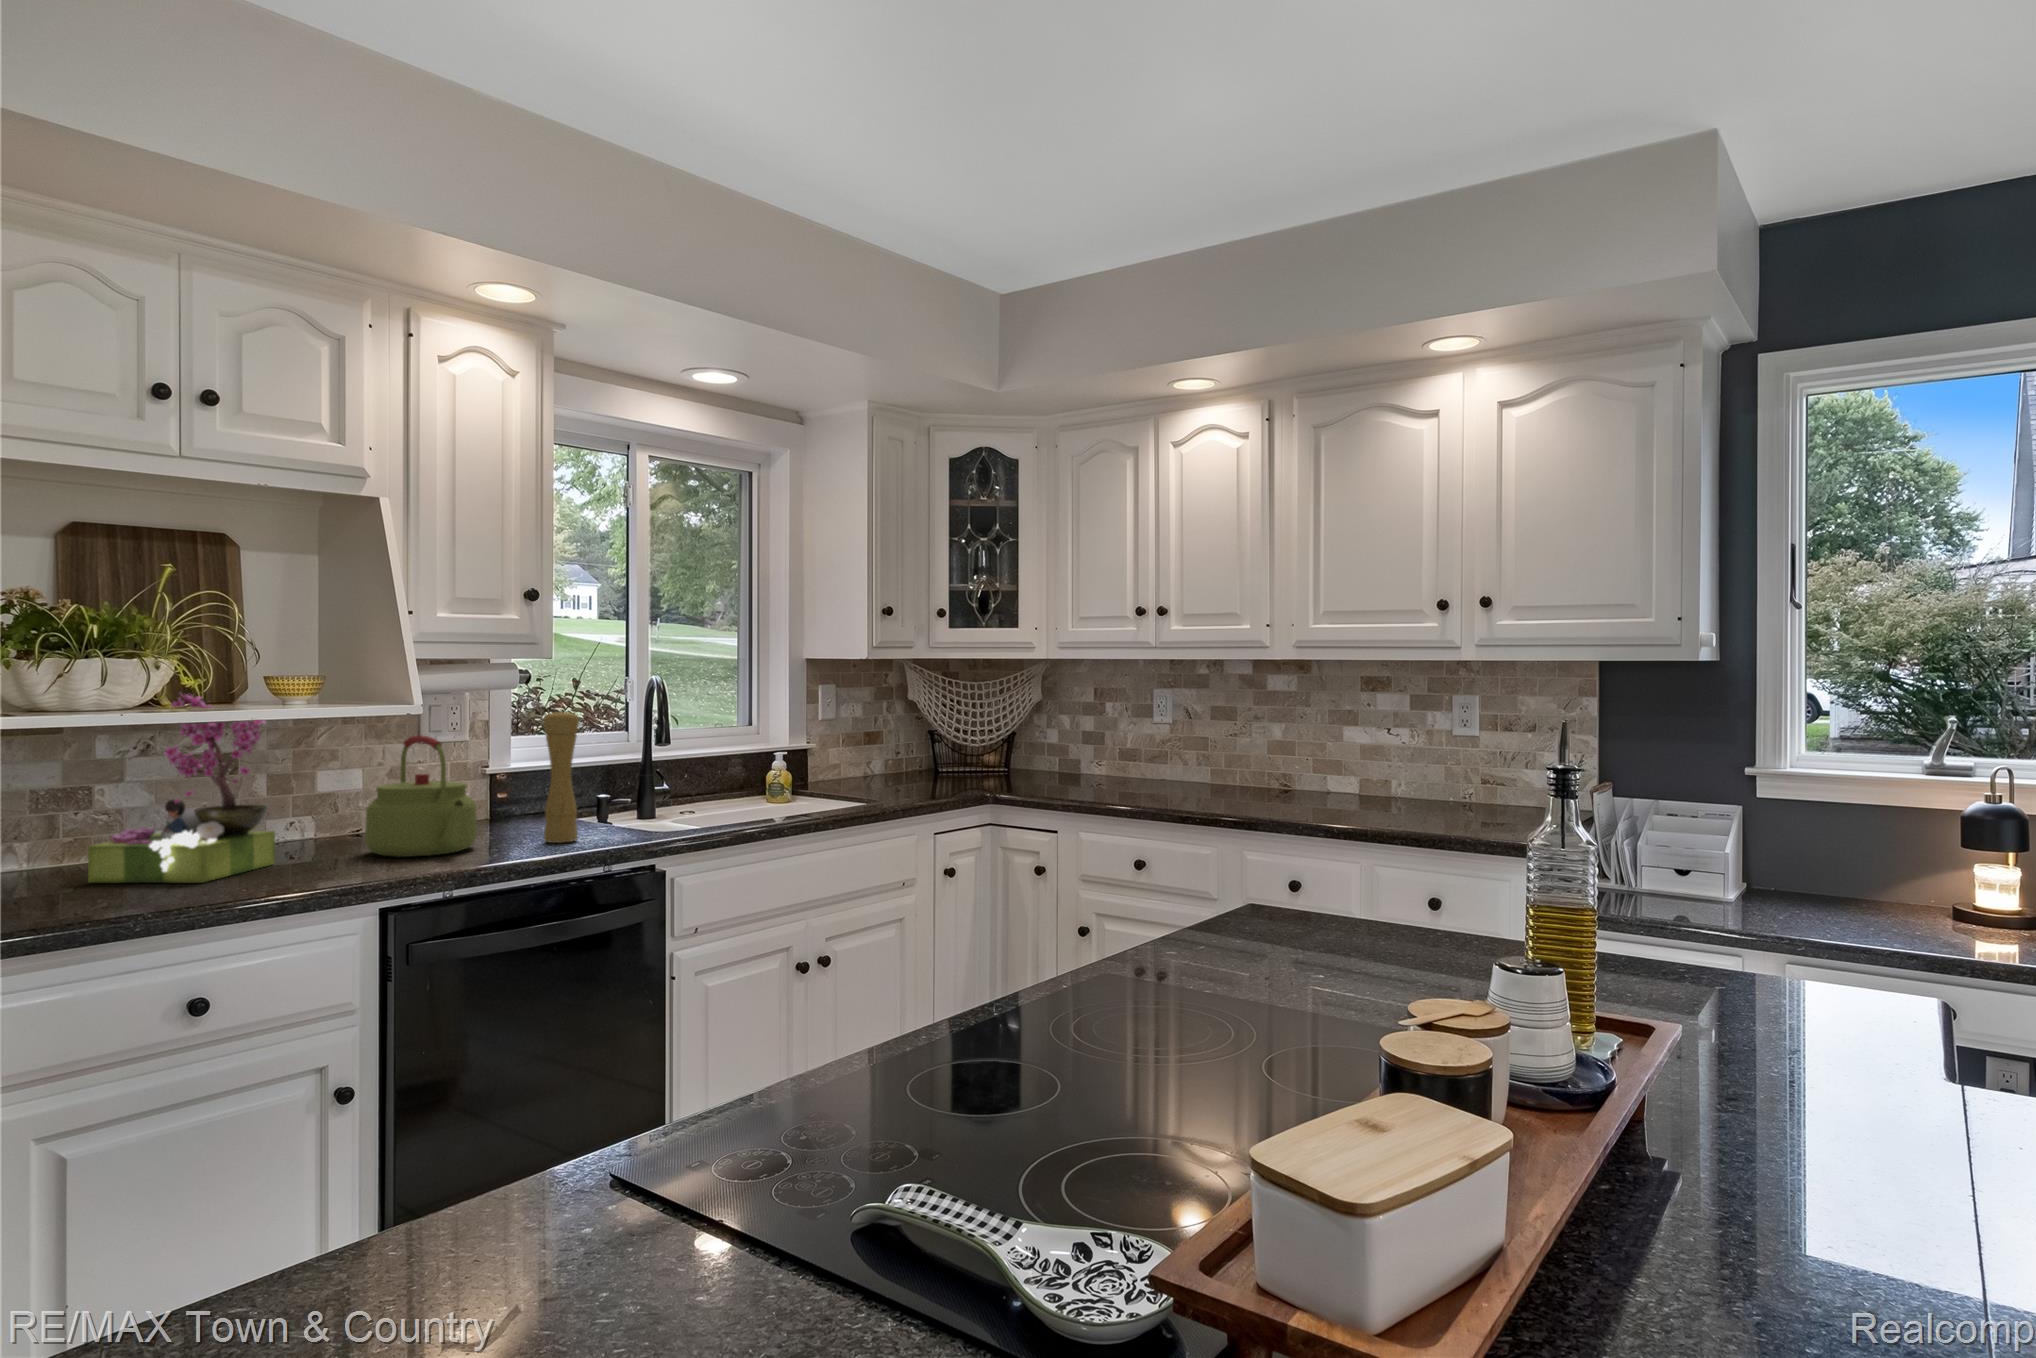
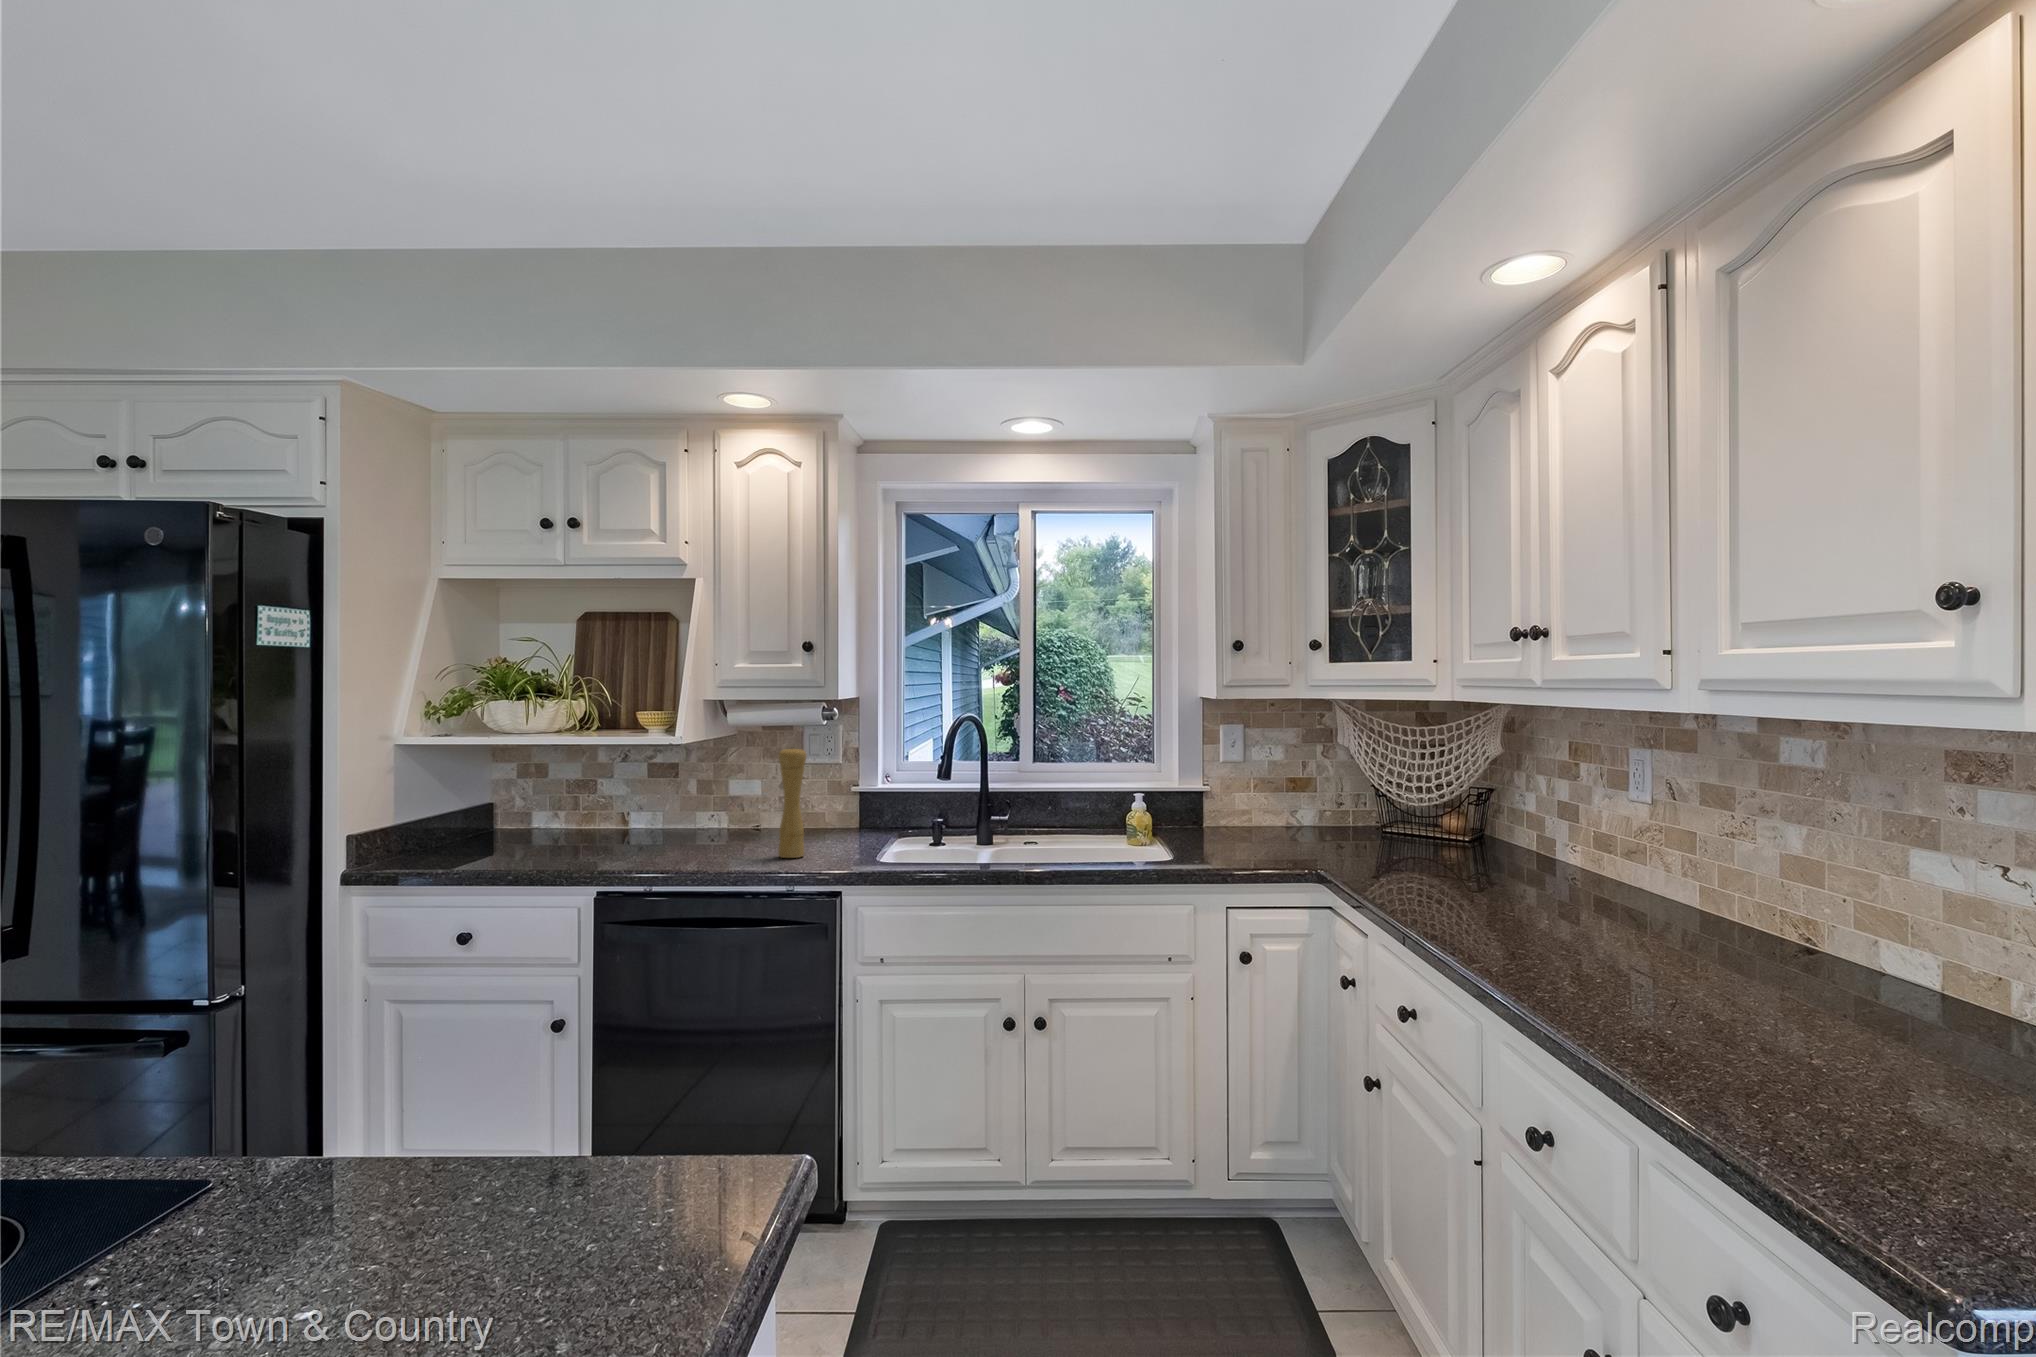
flower arrangement: present [88,693,275,883] -> none [536,724,633,852]
kettle: present [365,735,477,857] -> none [669,761,748,854]

